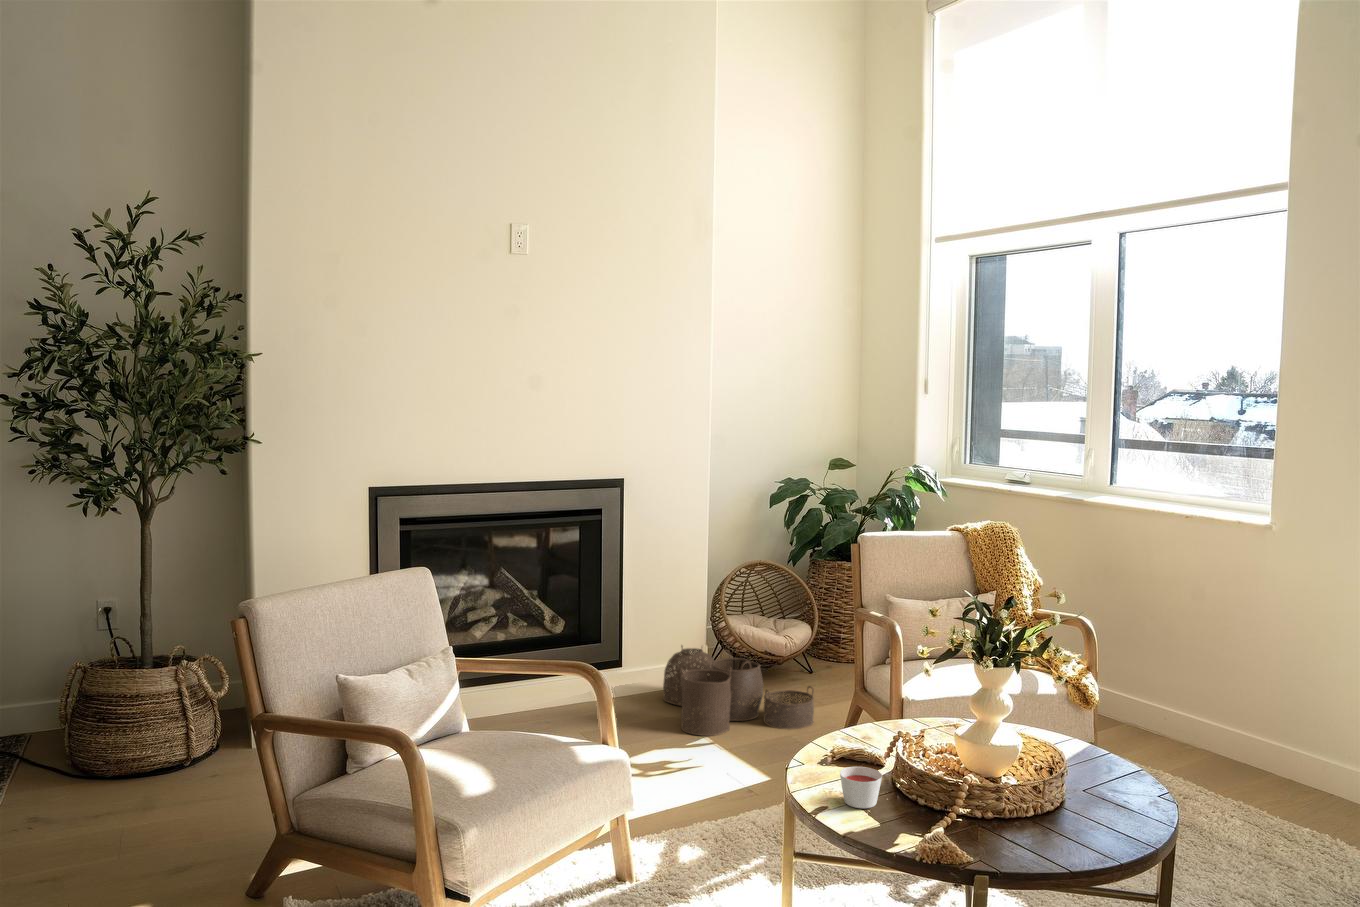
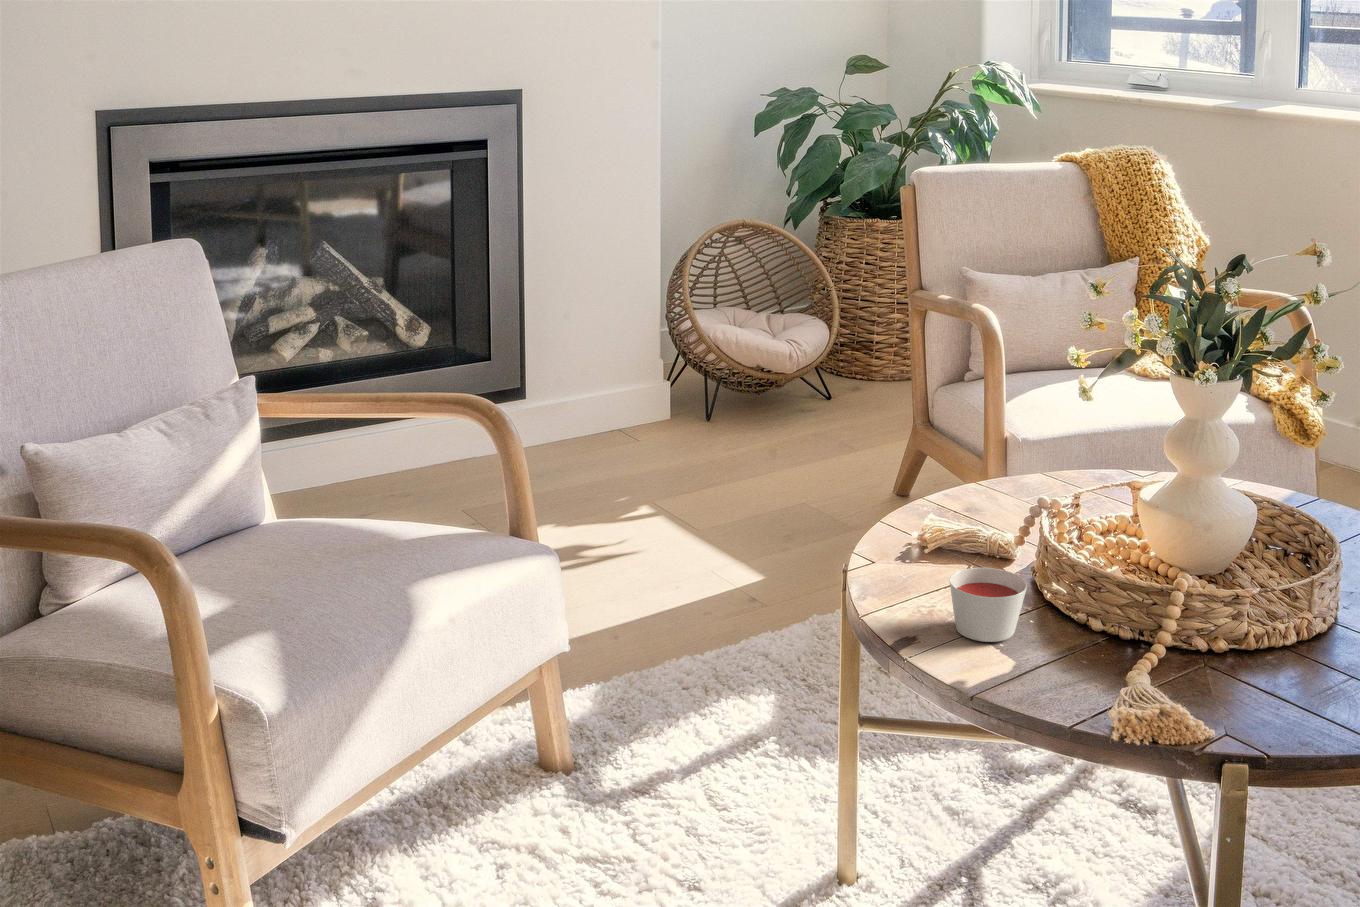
woven basket: present [663,646,814,736] -> none [597,359,837,501]

